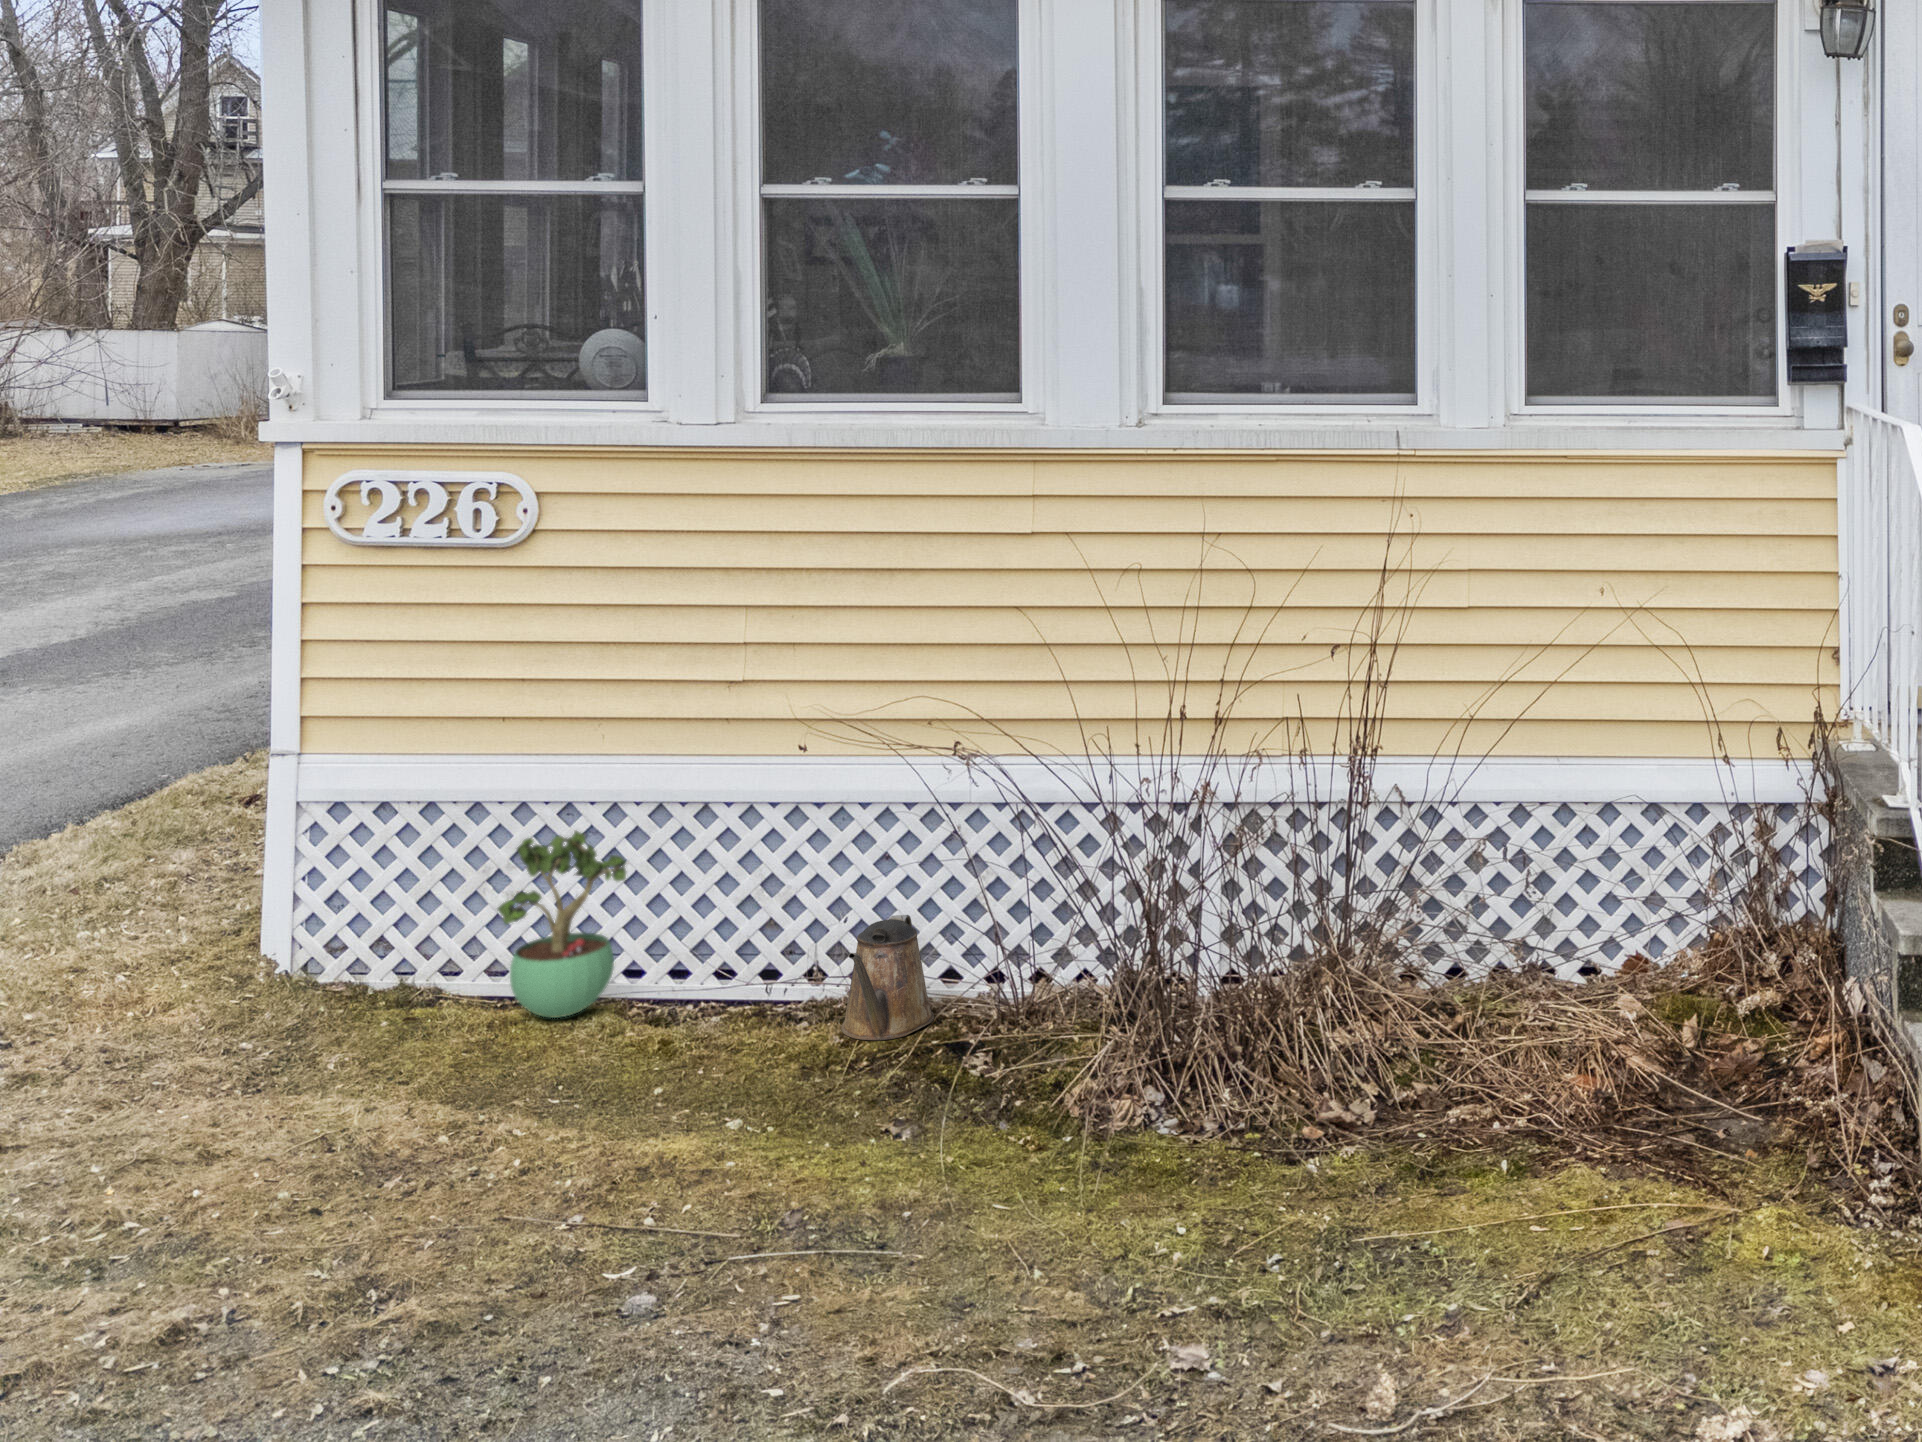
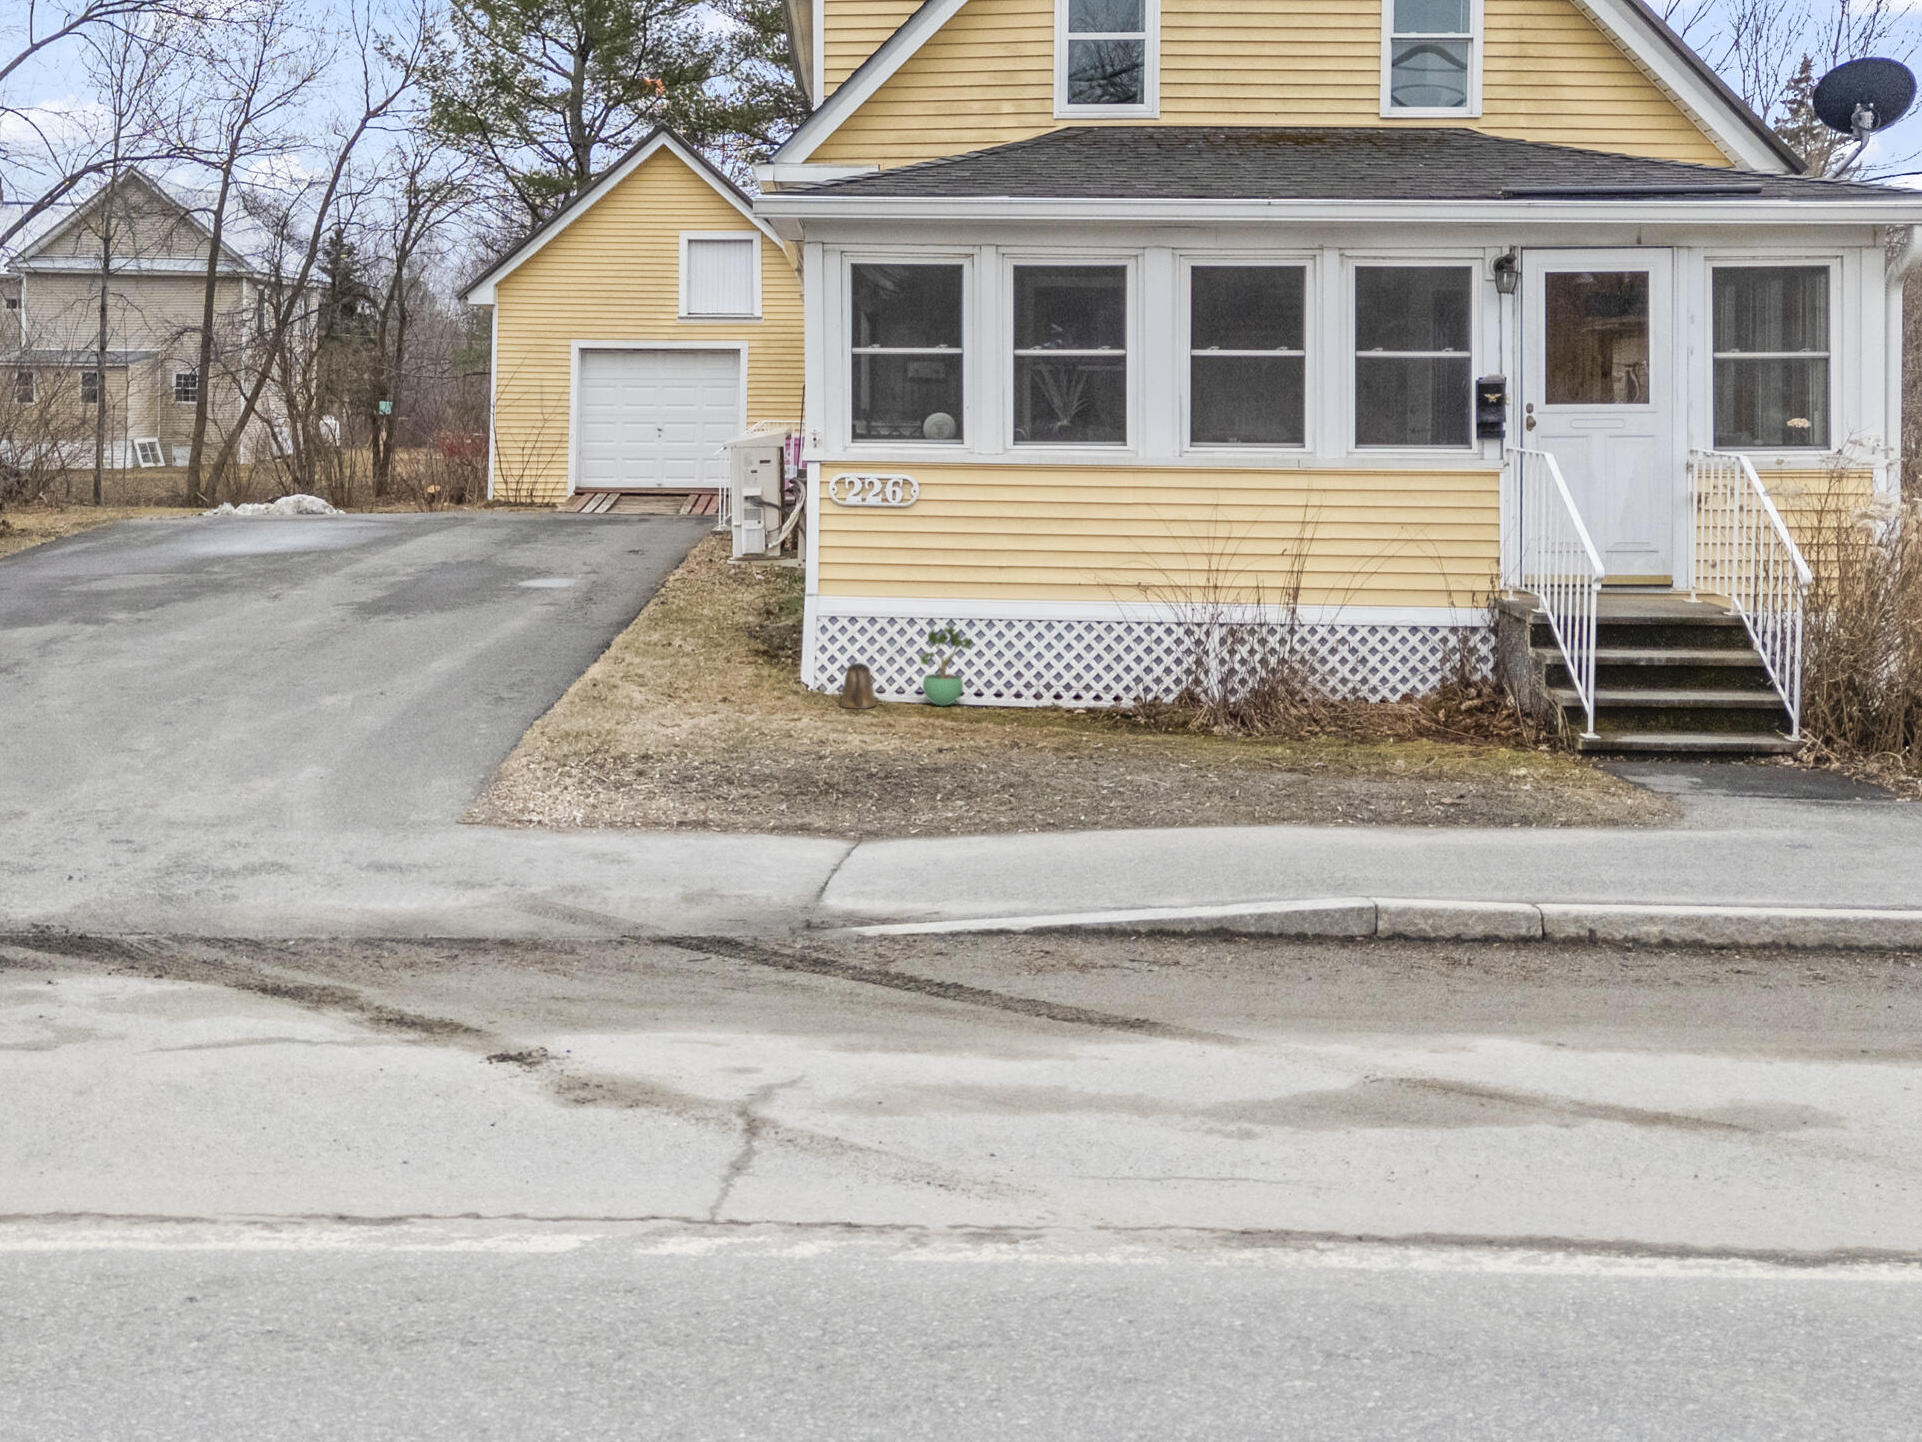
watering can: present [841,915,934,1040] -> present [841,663,876,709]

